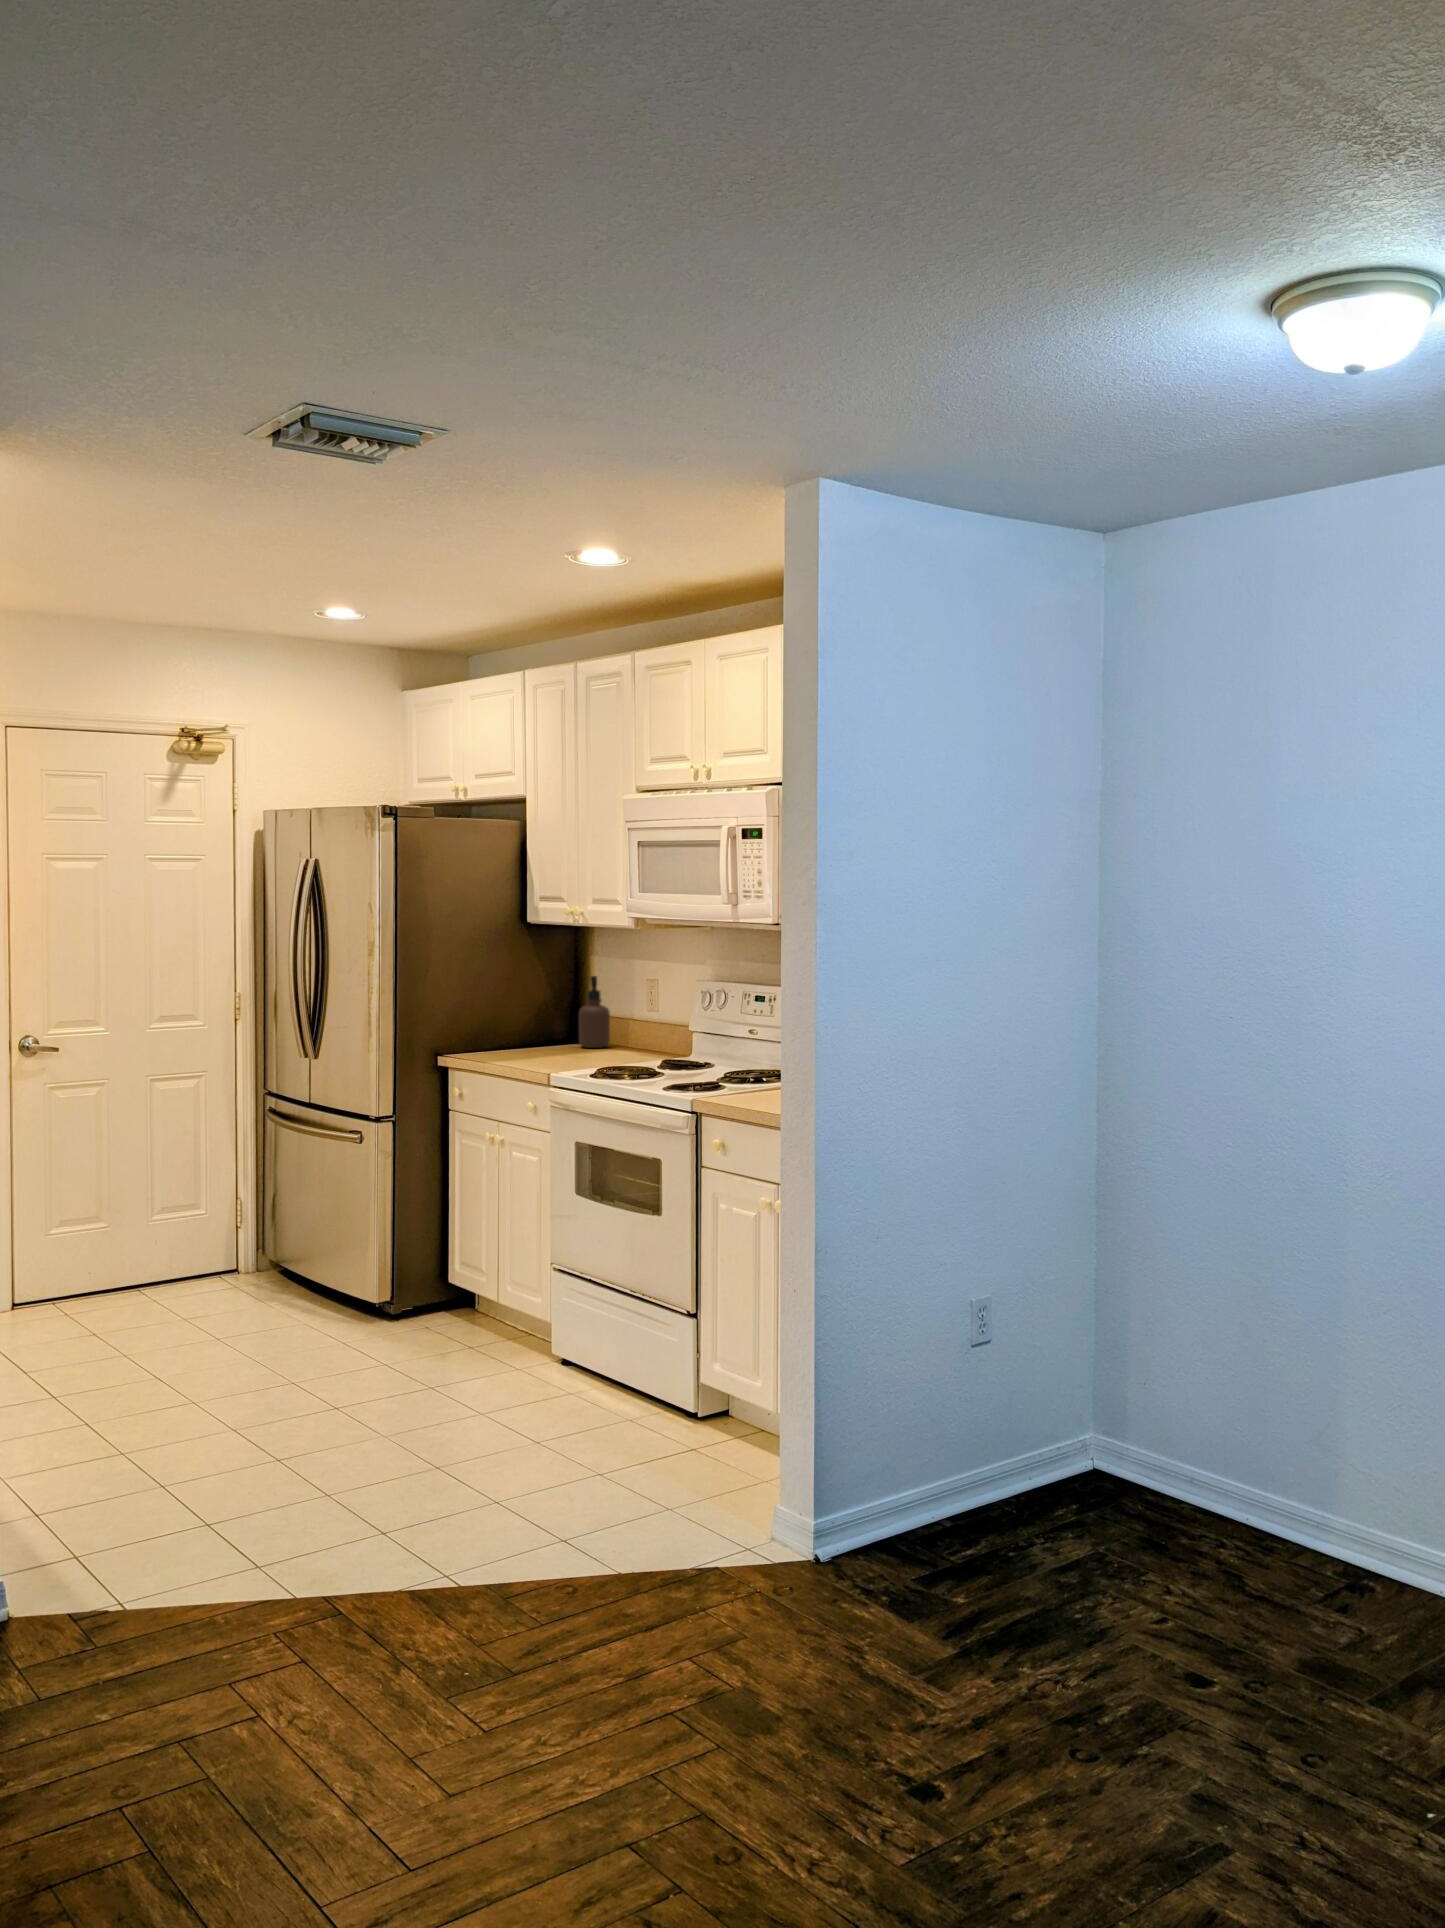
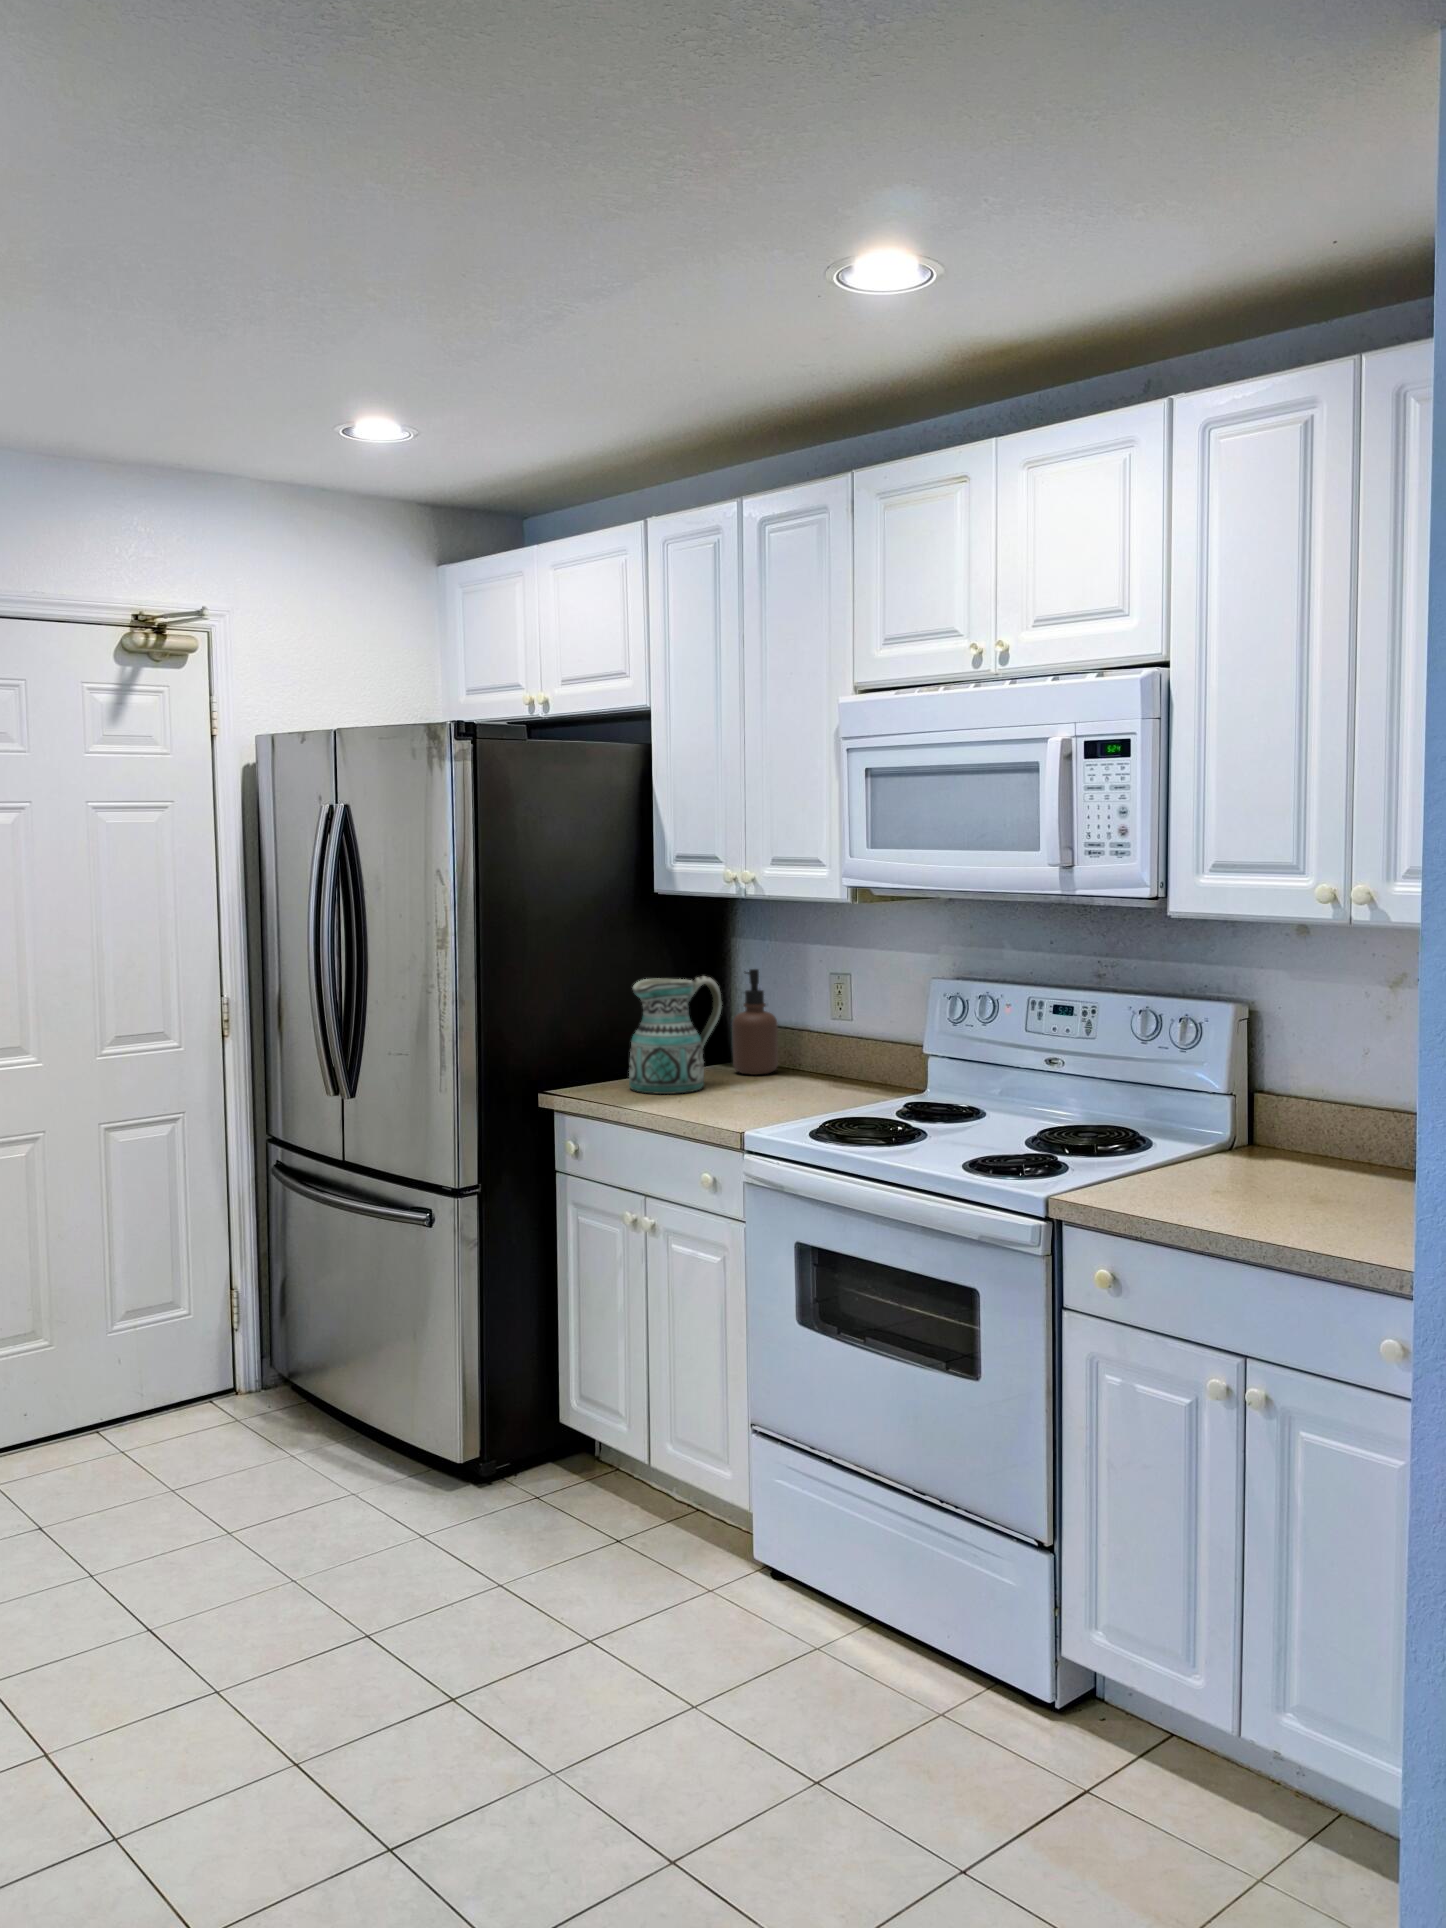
ceramic pitcher: none [499,978,565,1056] -> present [629,976,722,1094]

